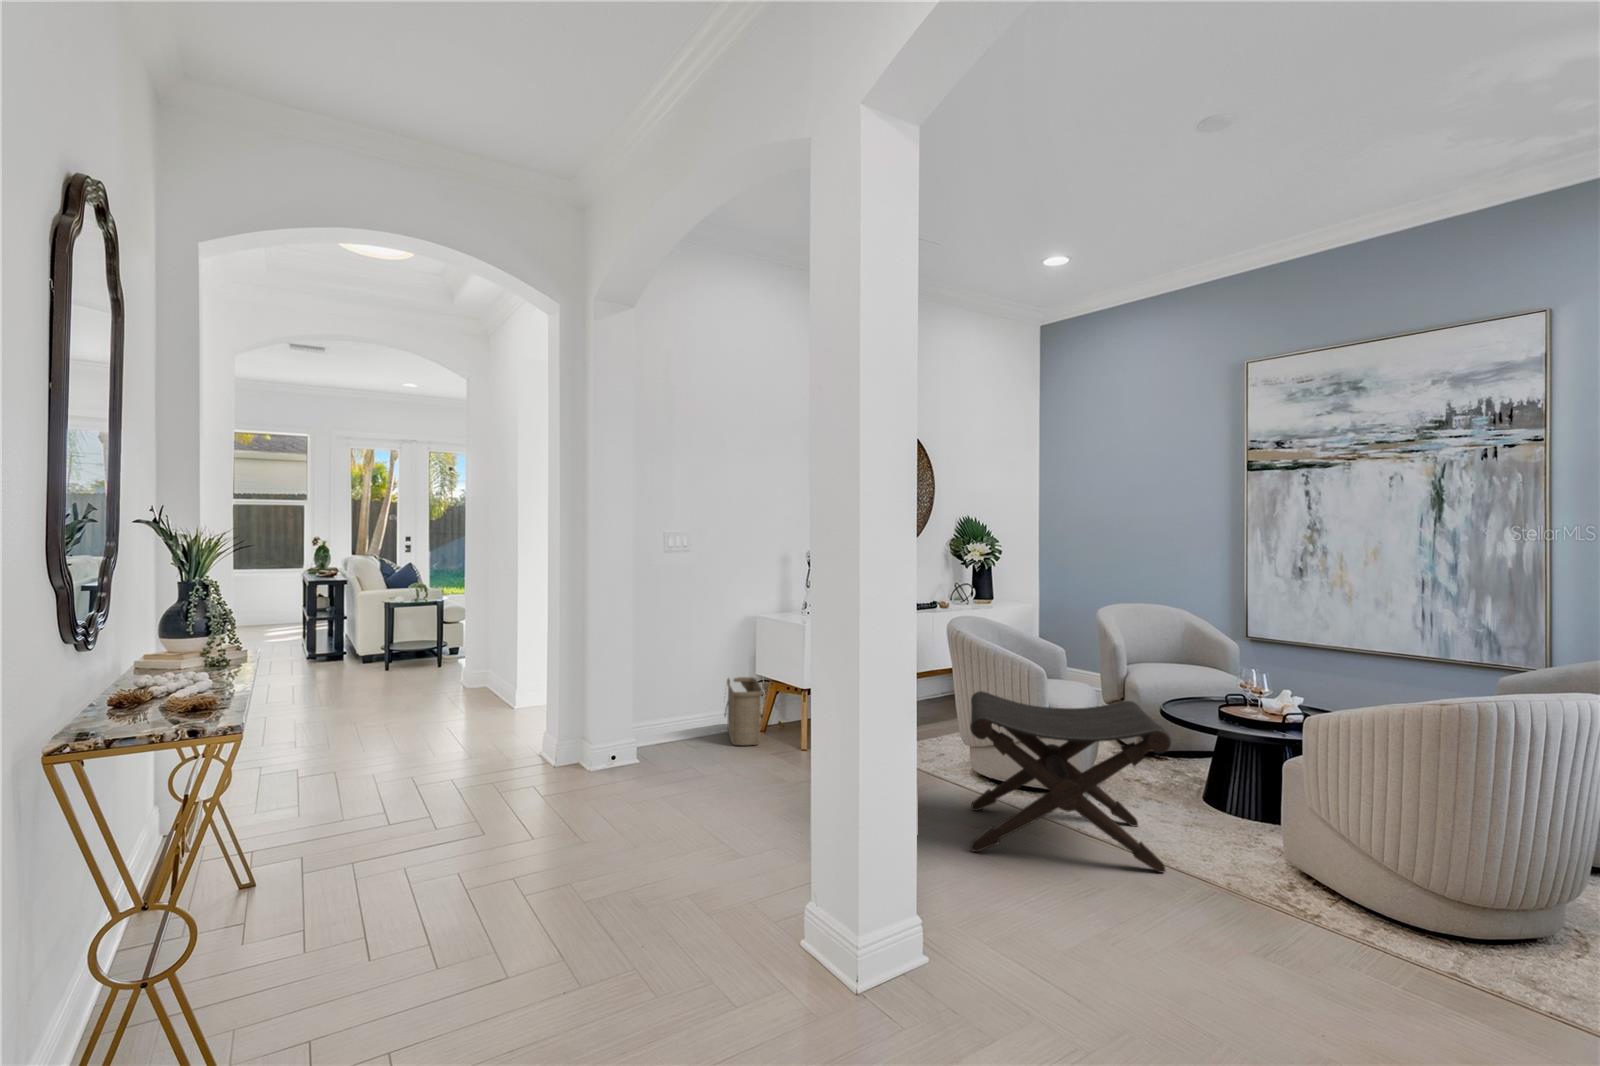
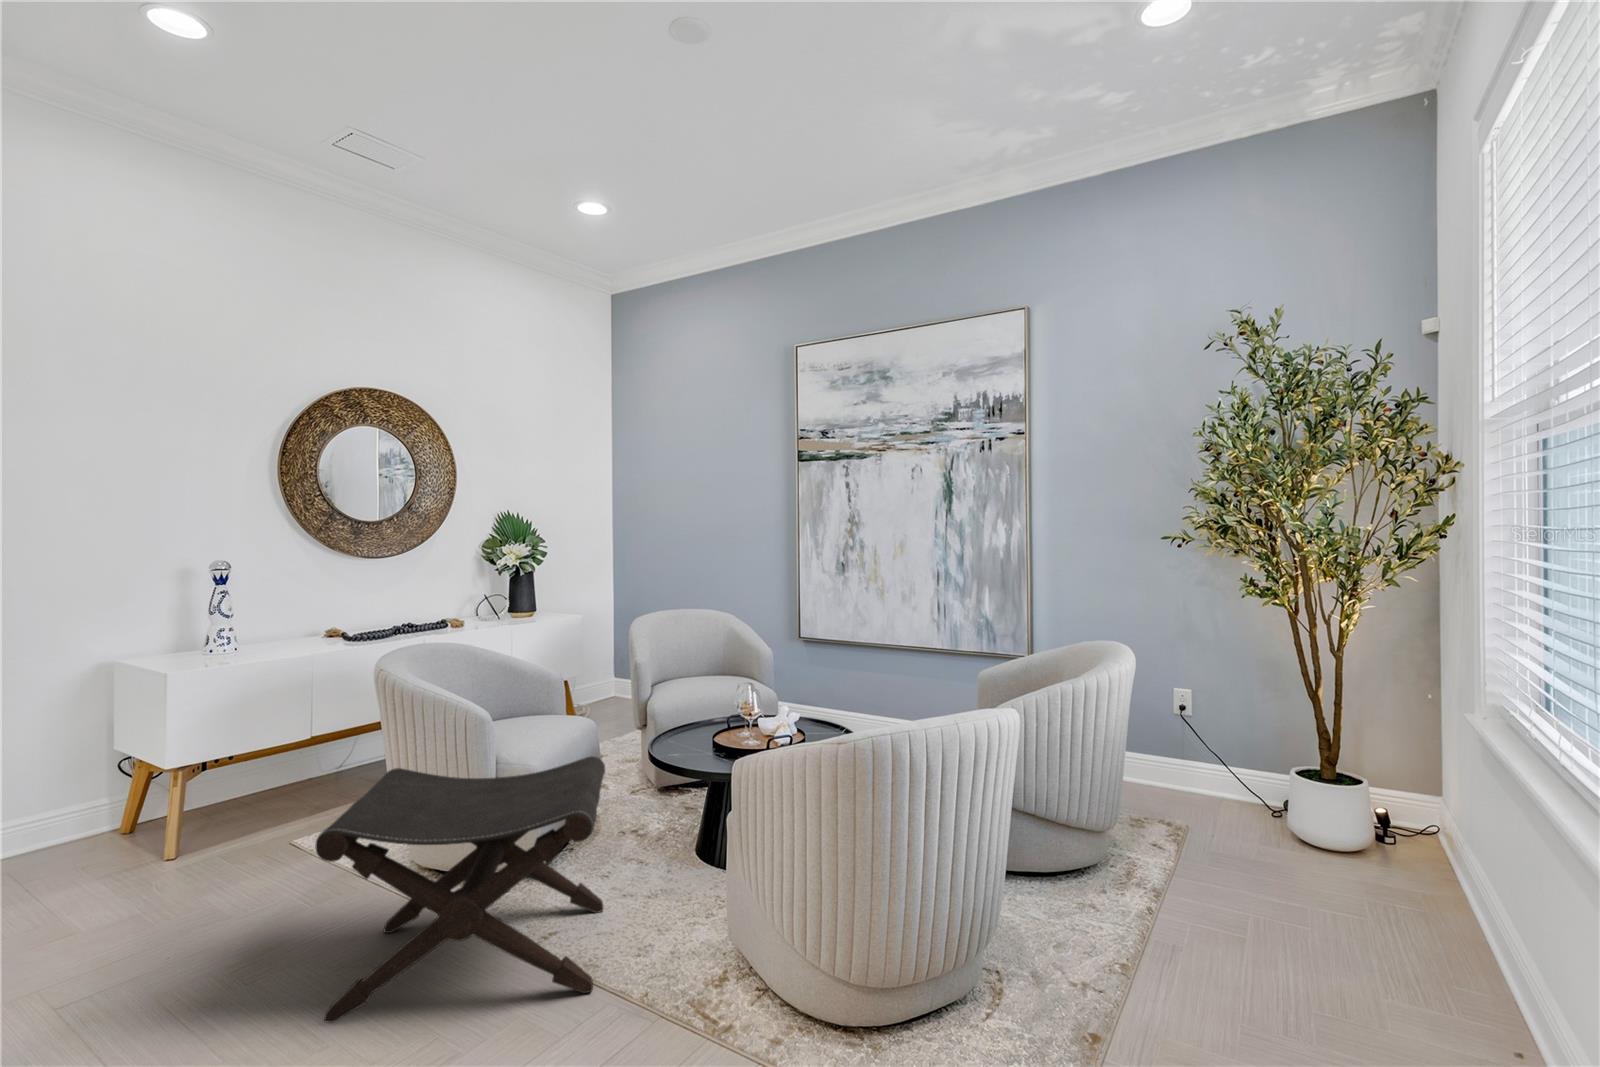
basket: present [725,677,763,746] -> none [53,760,136,877]

